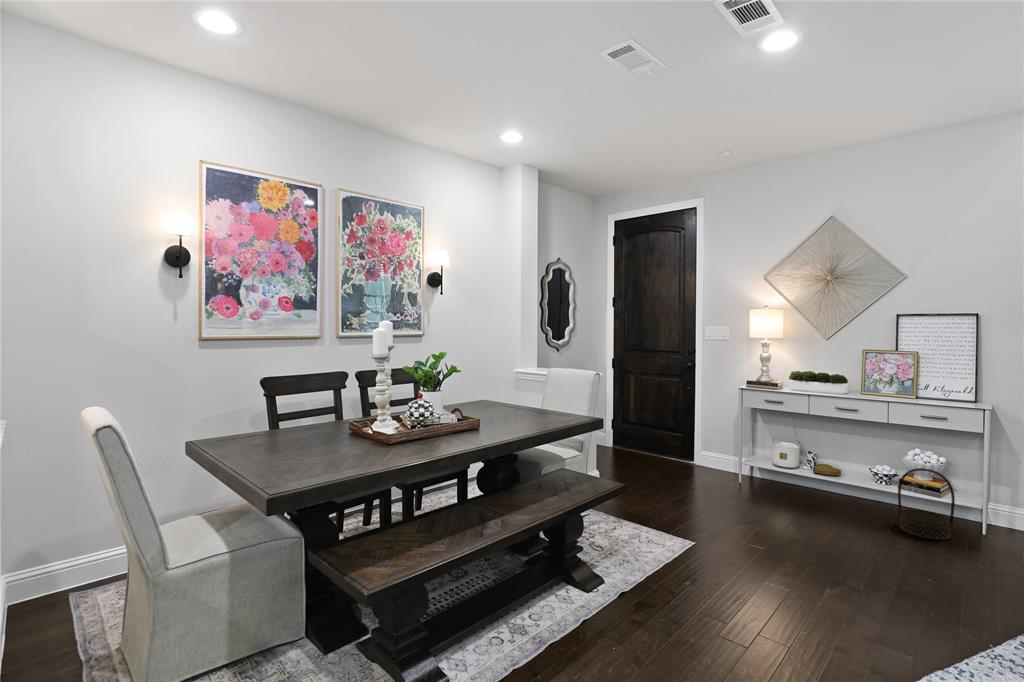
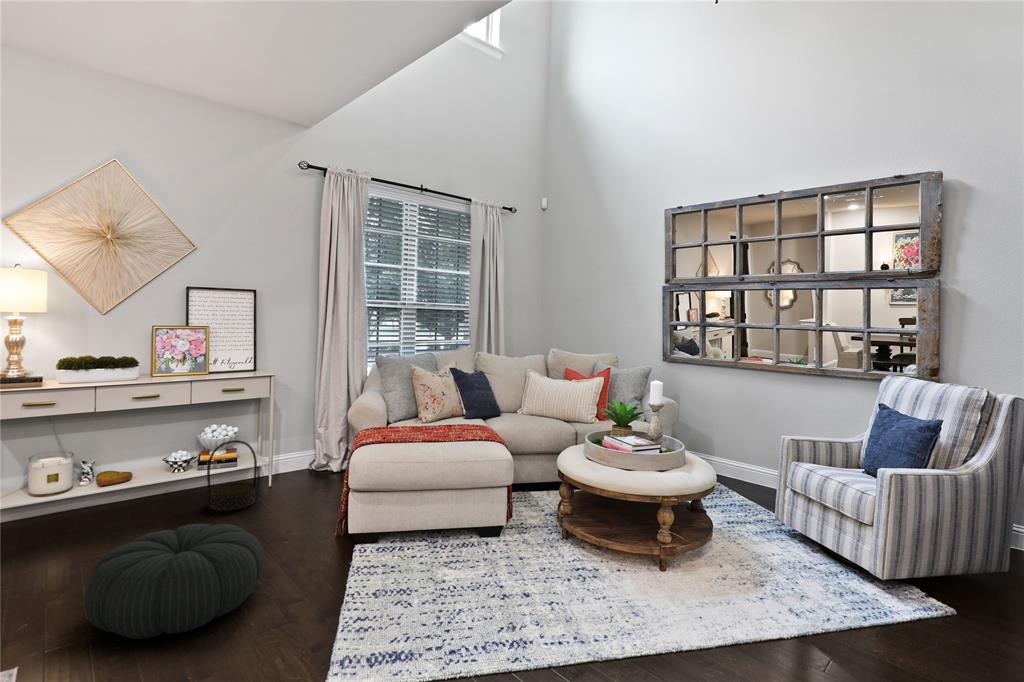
pouf: none [746,521,886,611] -> present [85,524,264,639]

